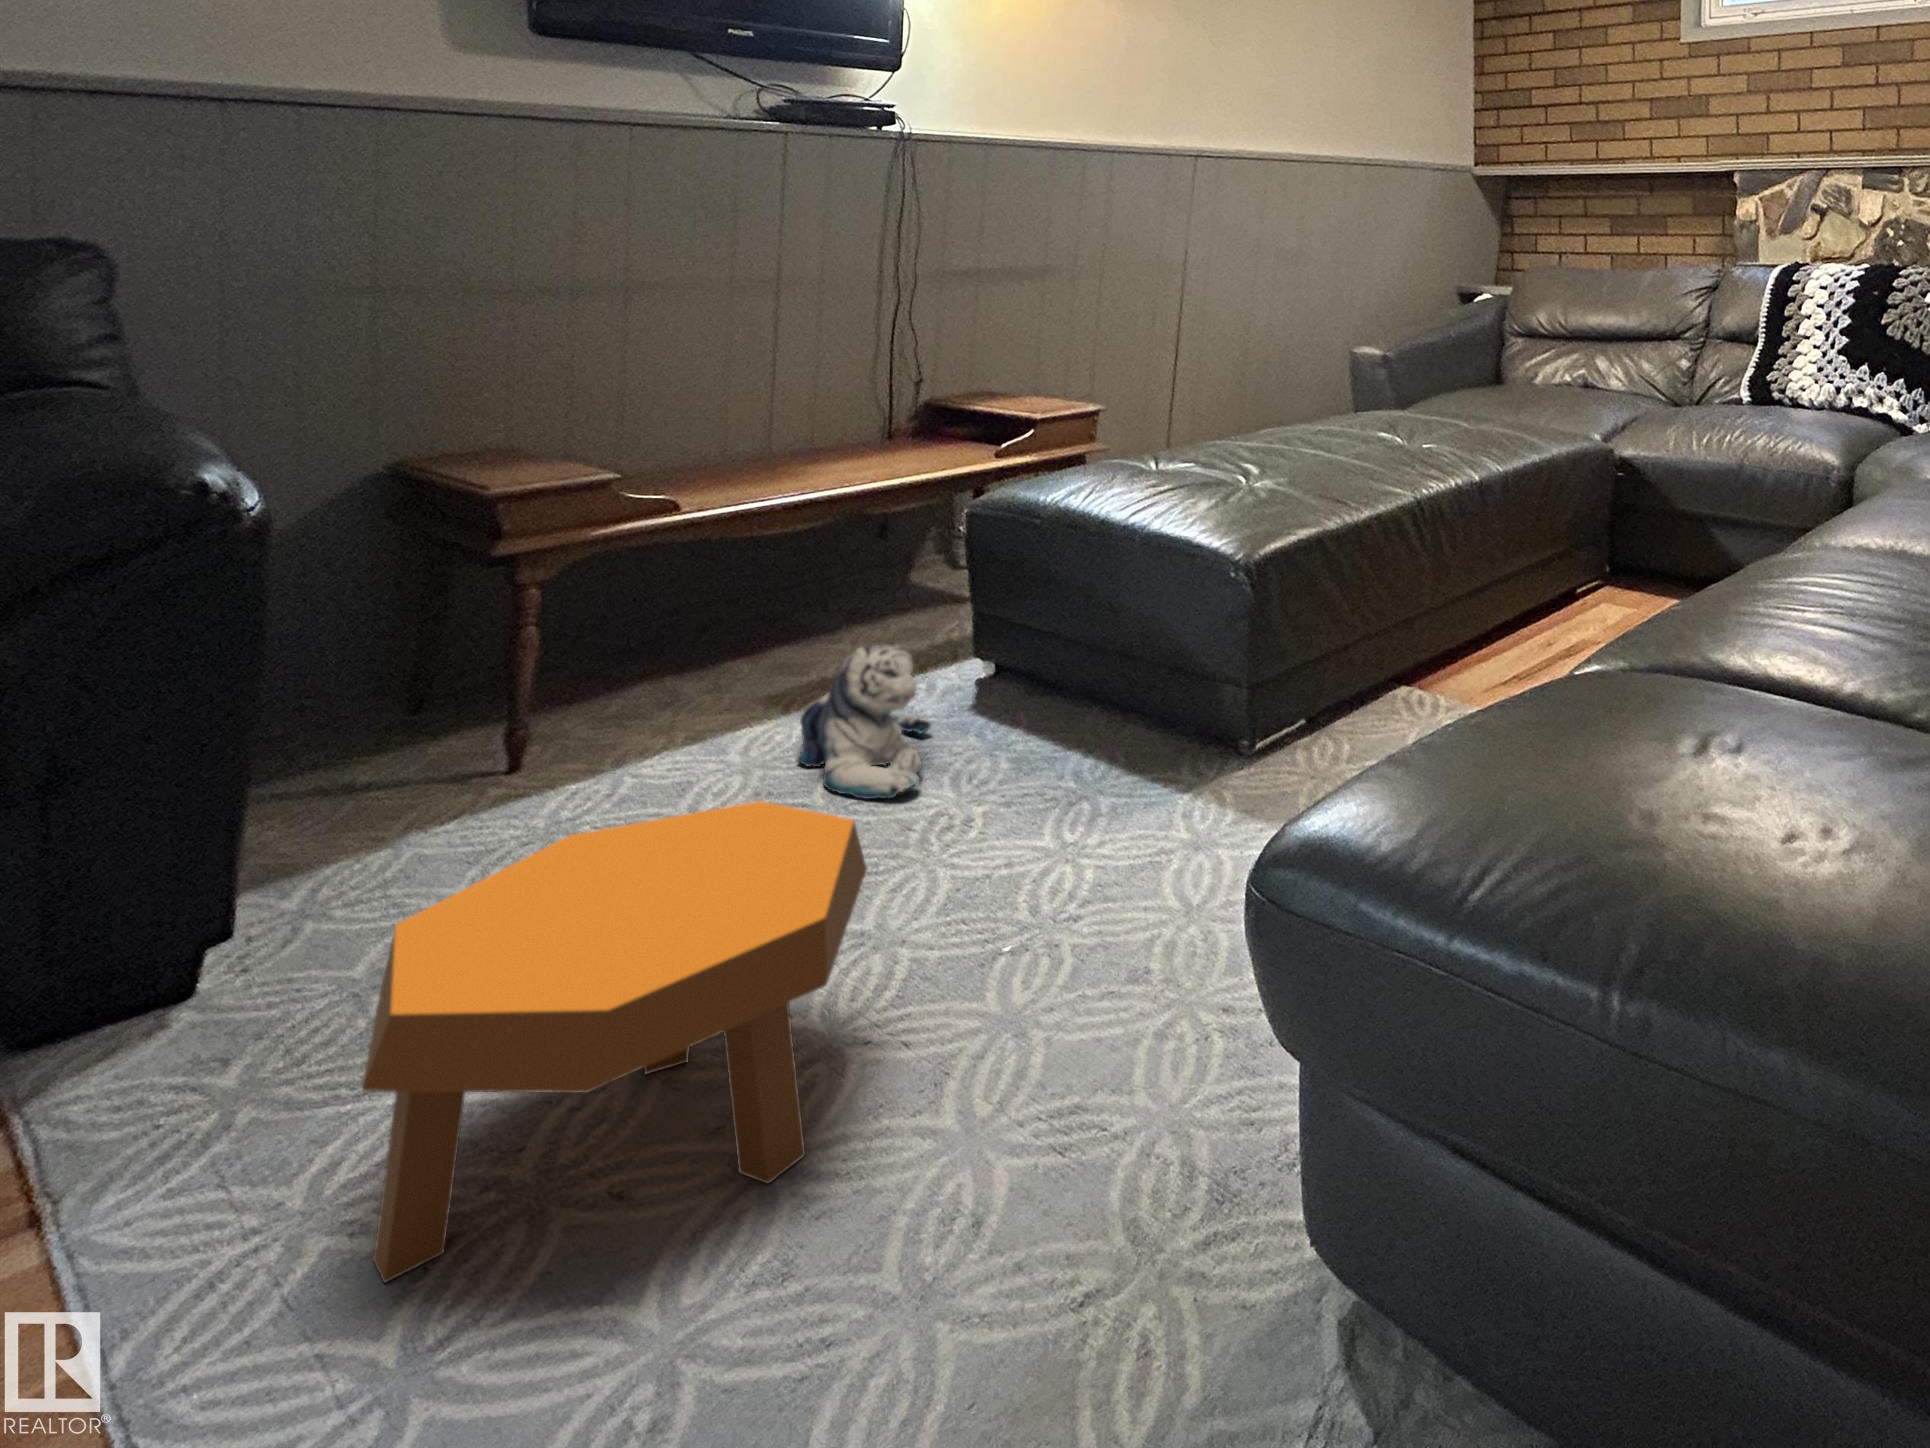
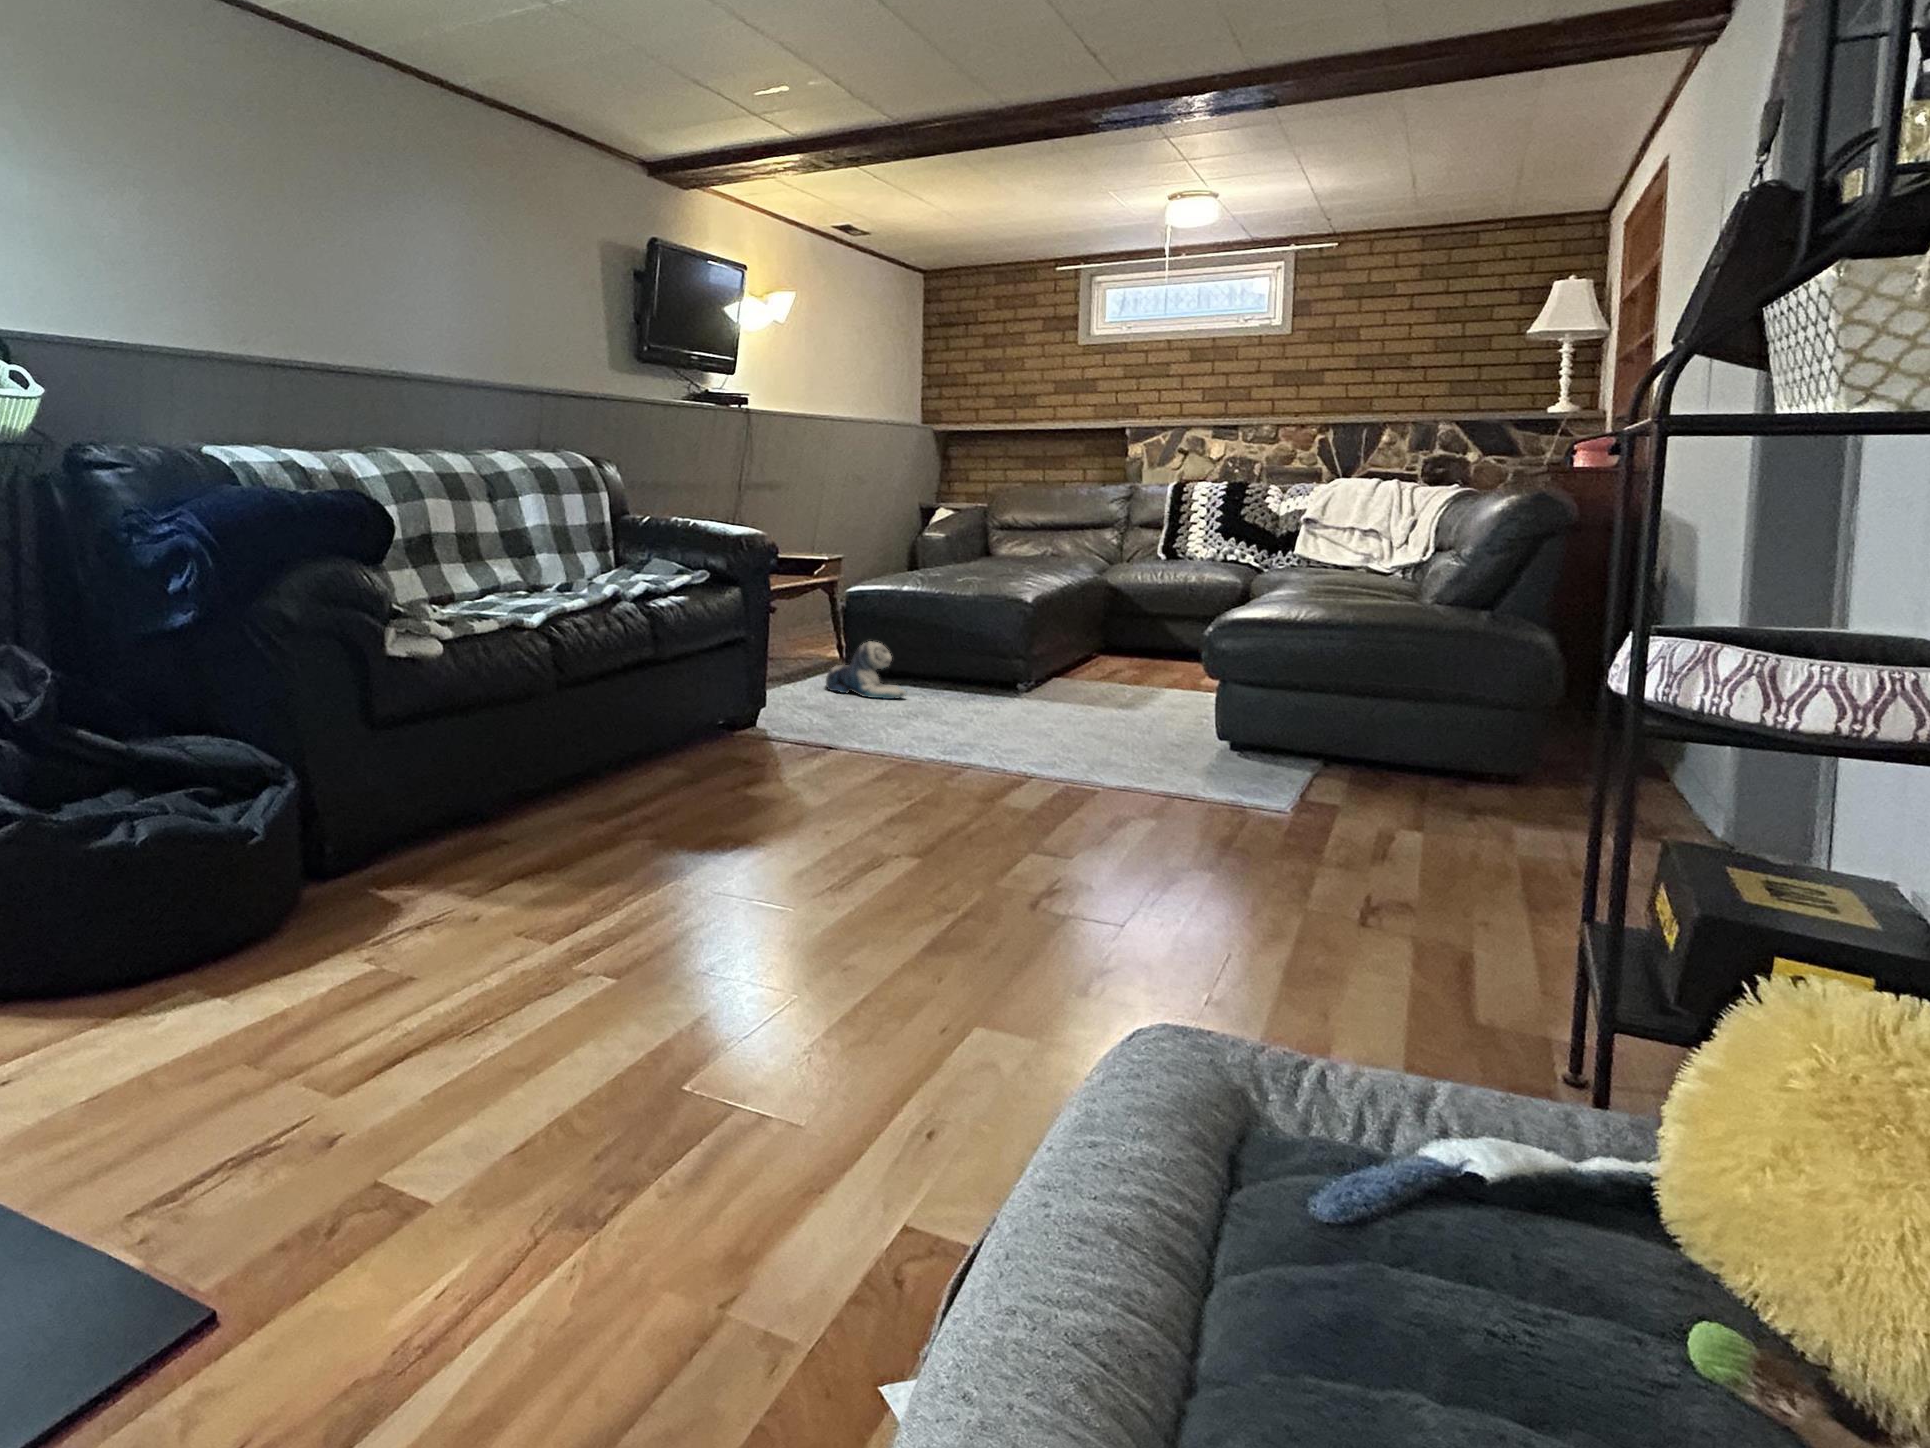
footstool: present [362,801,867,1282] -> none [918,657,1050,753]

